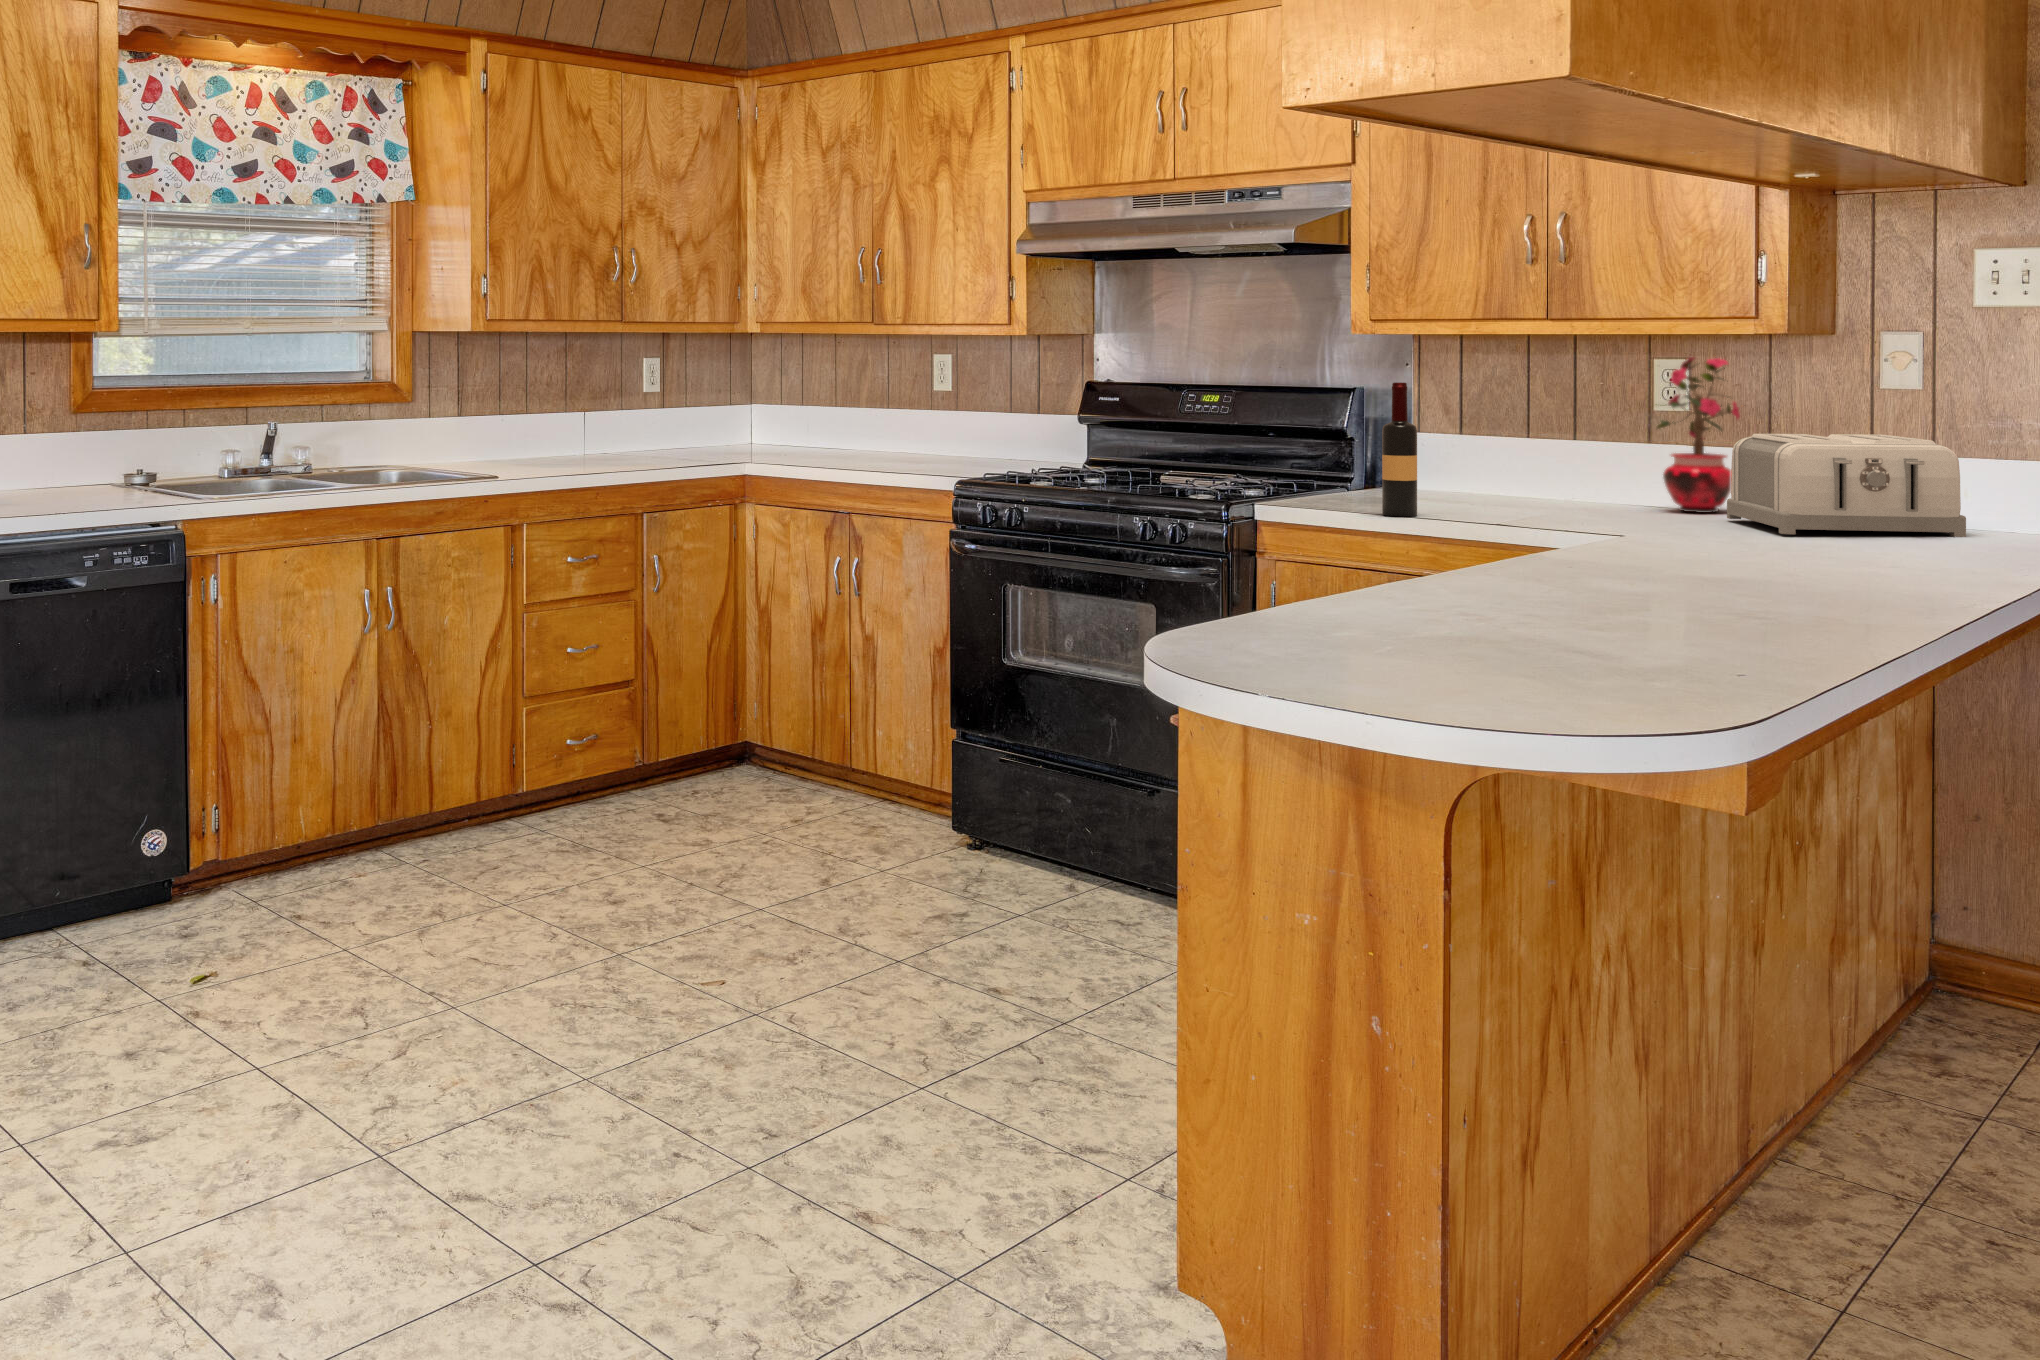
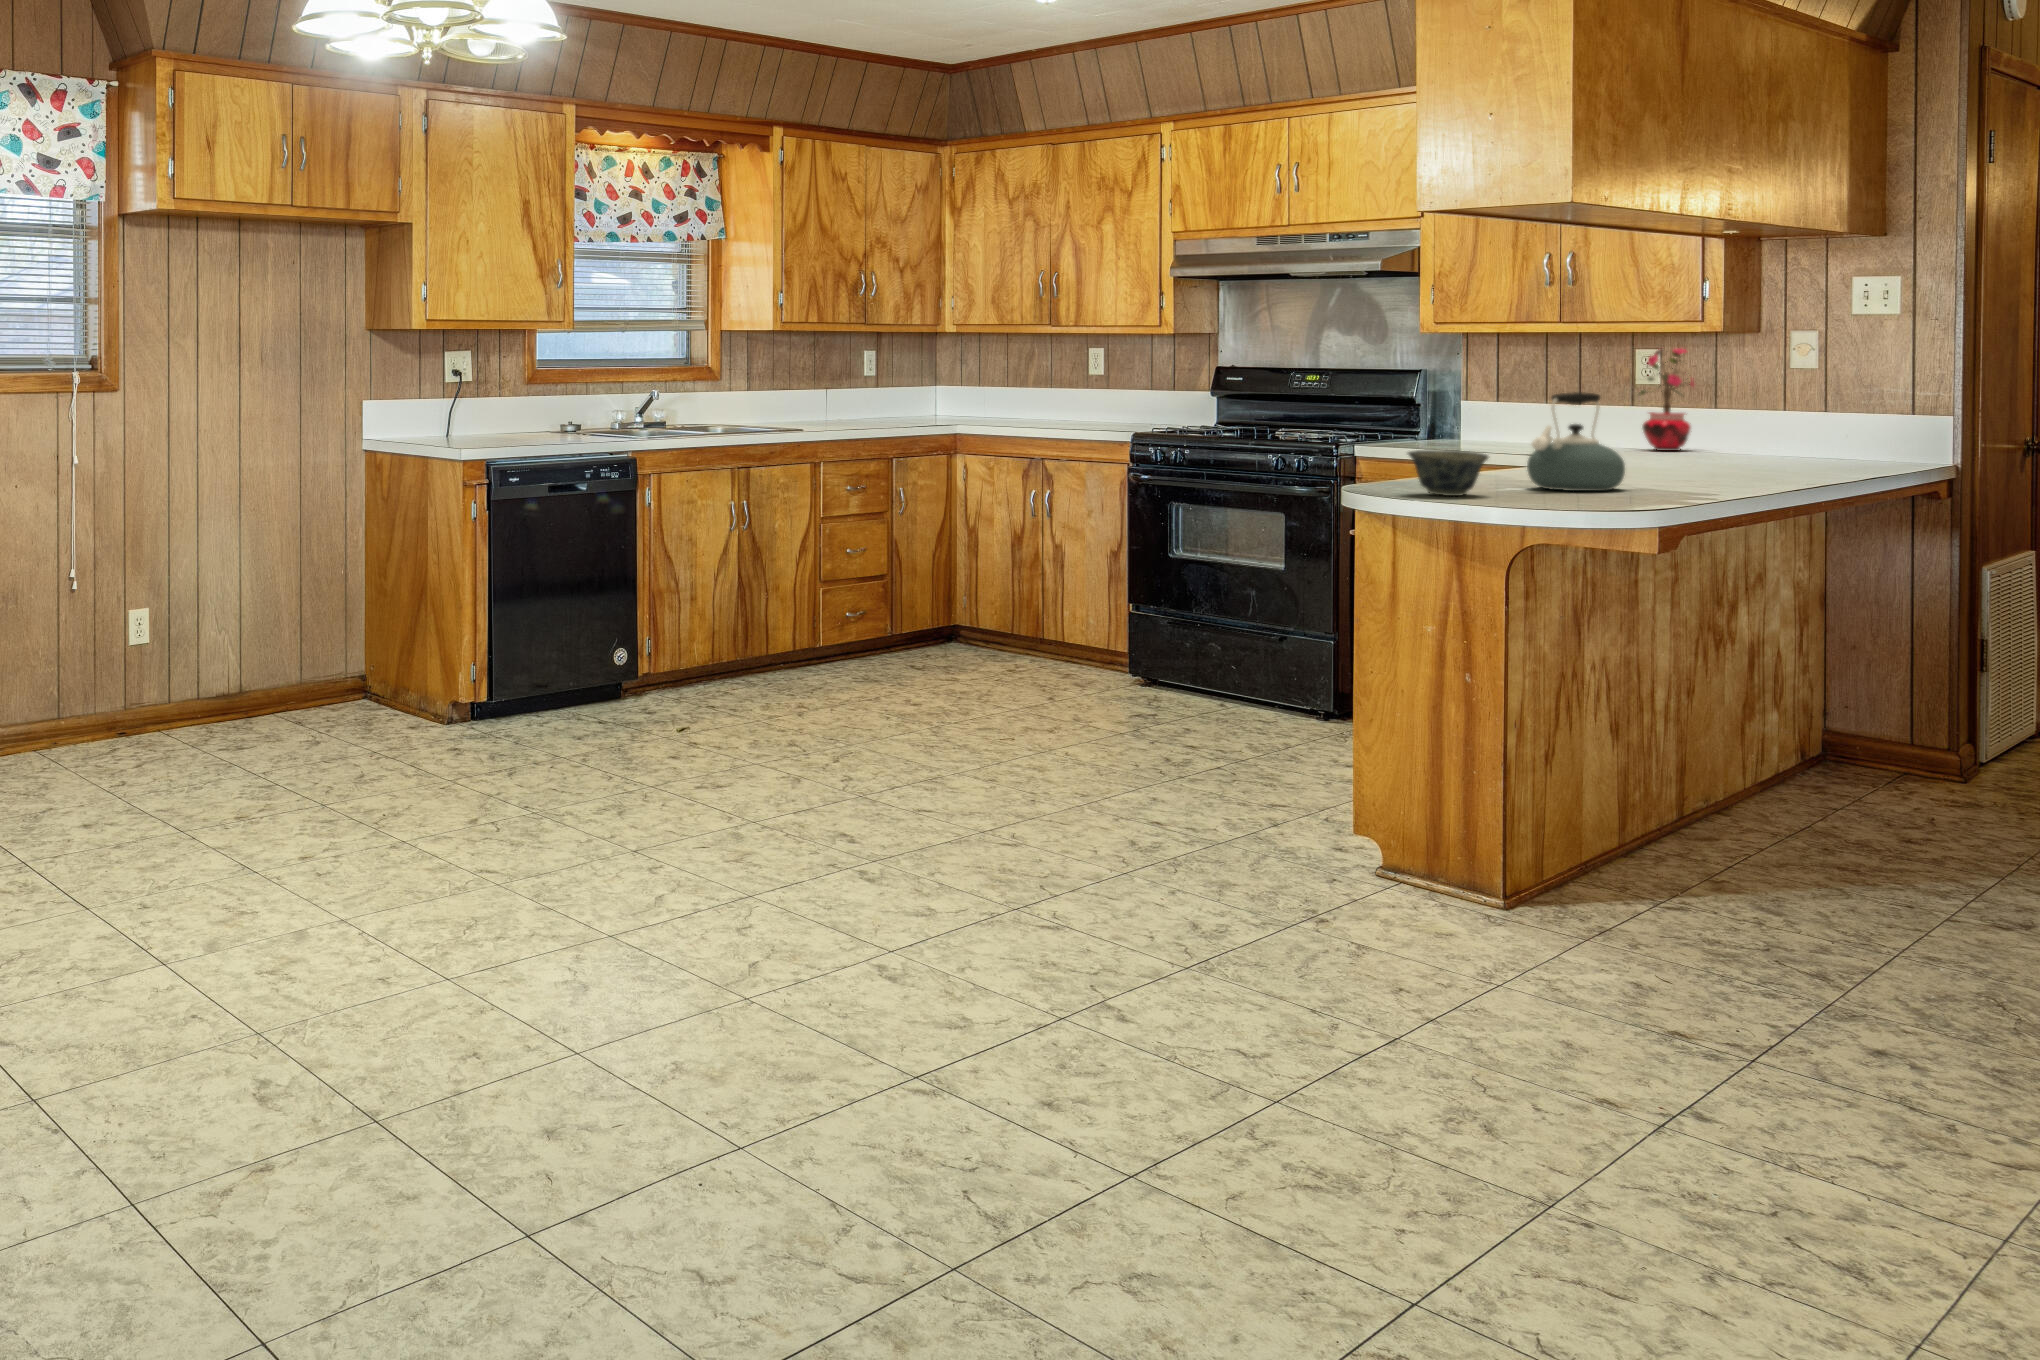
wine bottle: present [1382,382,1417,516] -> none [1446,364,1471,453]
toaster: present [1727,434,1966,537] -> none [1686,397,1842,461]
kettle: none [1467,448,1637,631] -> present [1527,392,1625,491]
bowl: none [1247,554,1392,647] -> present [1408,450,1488,496]

